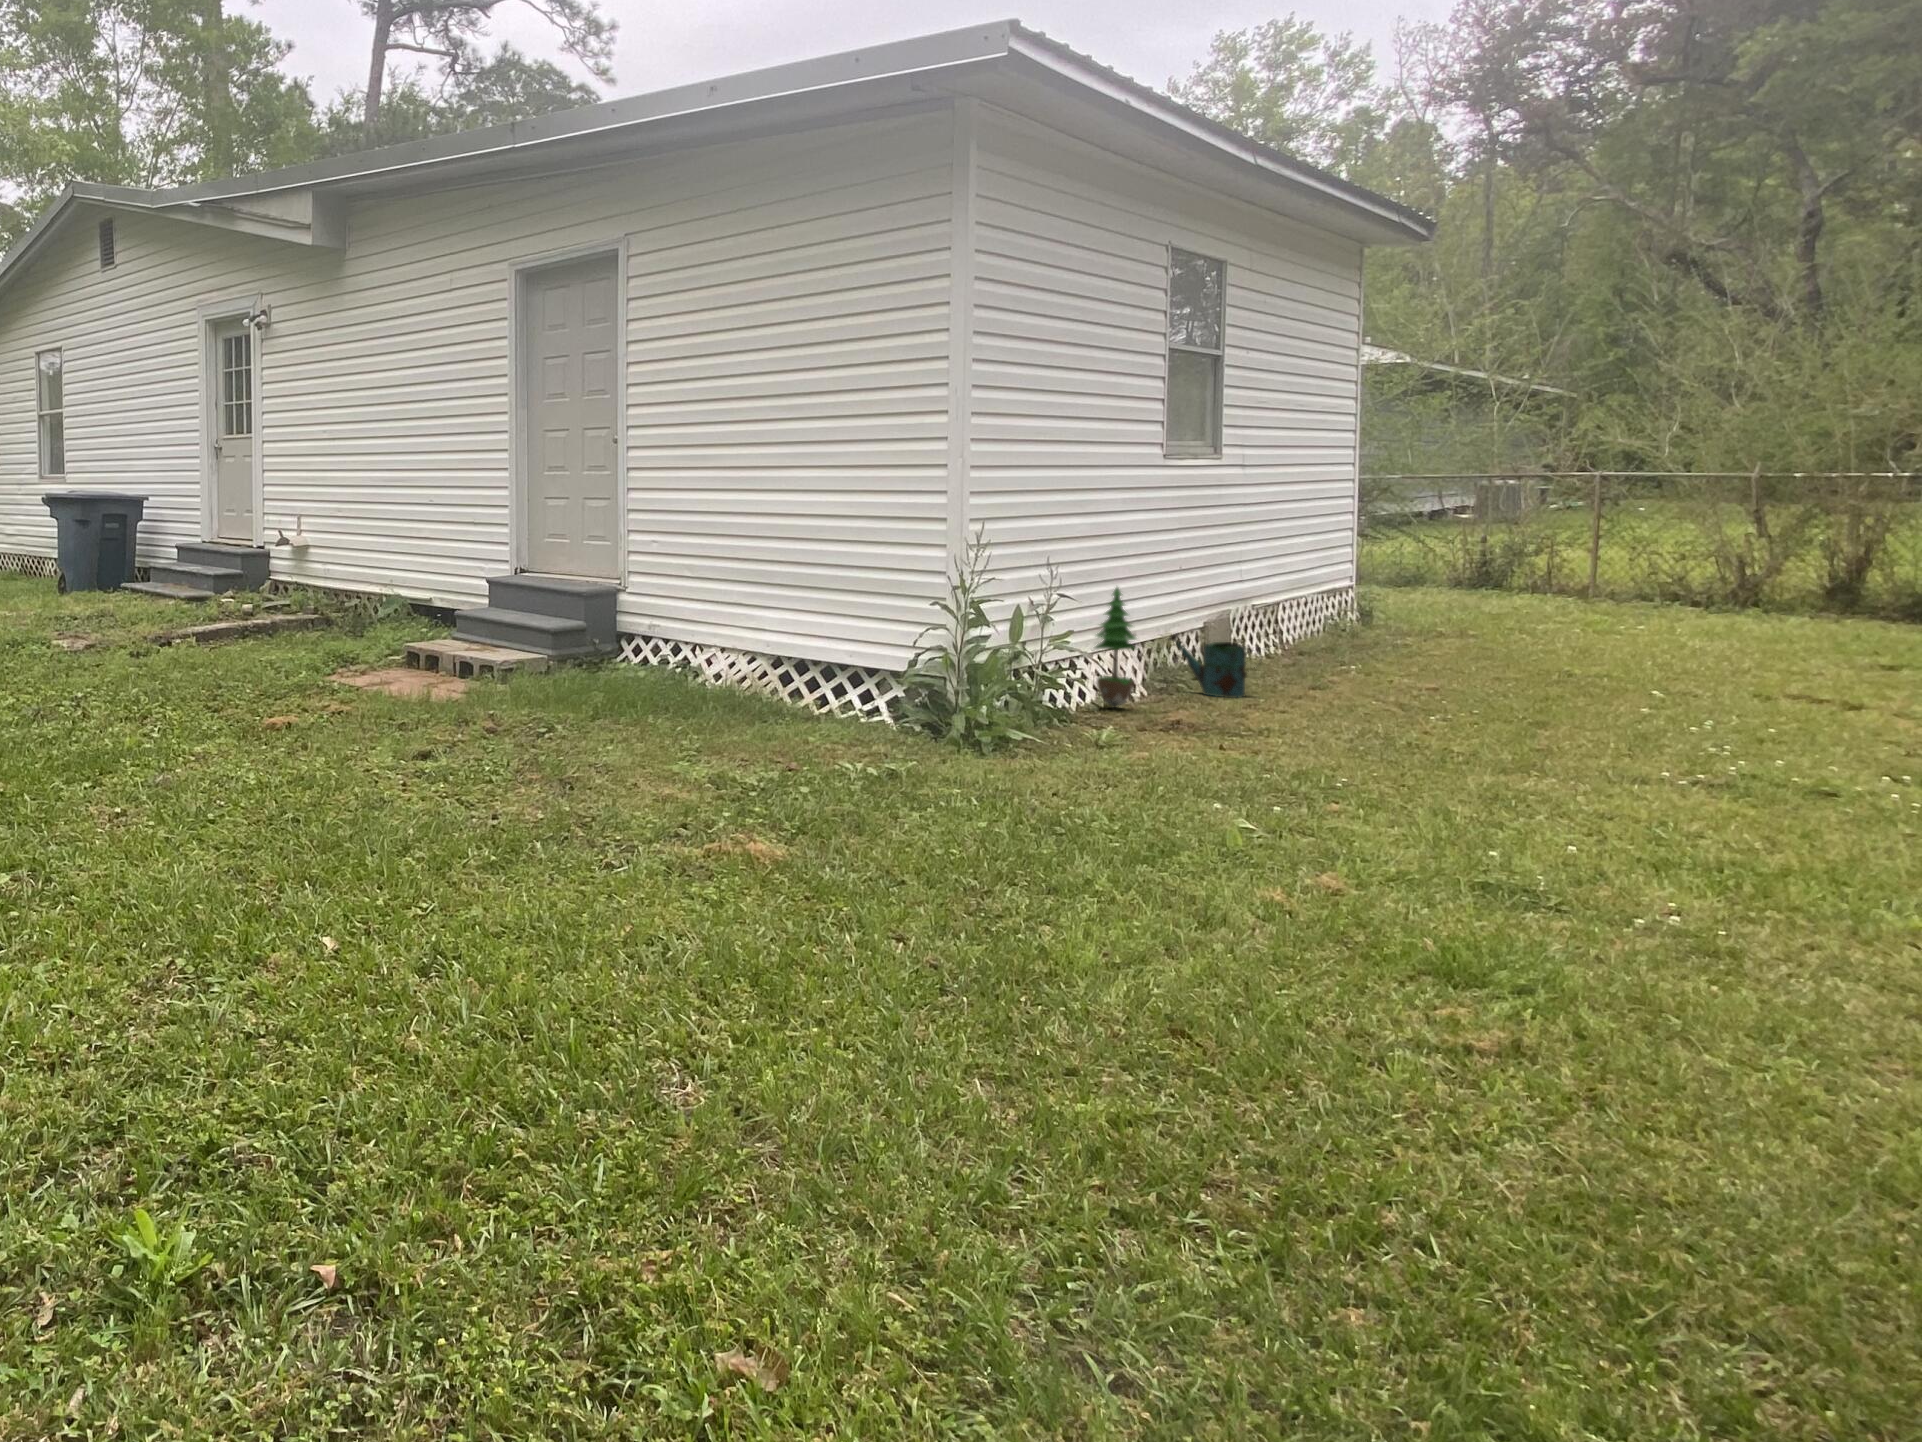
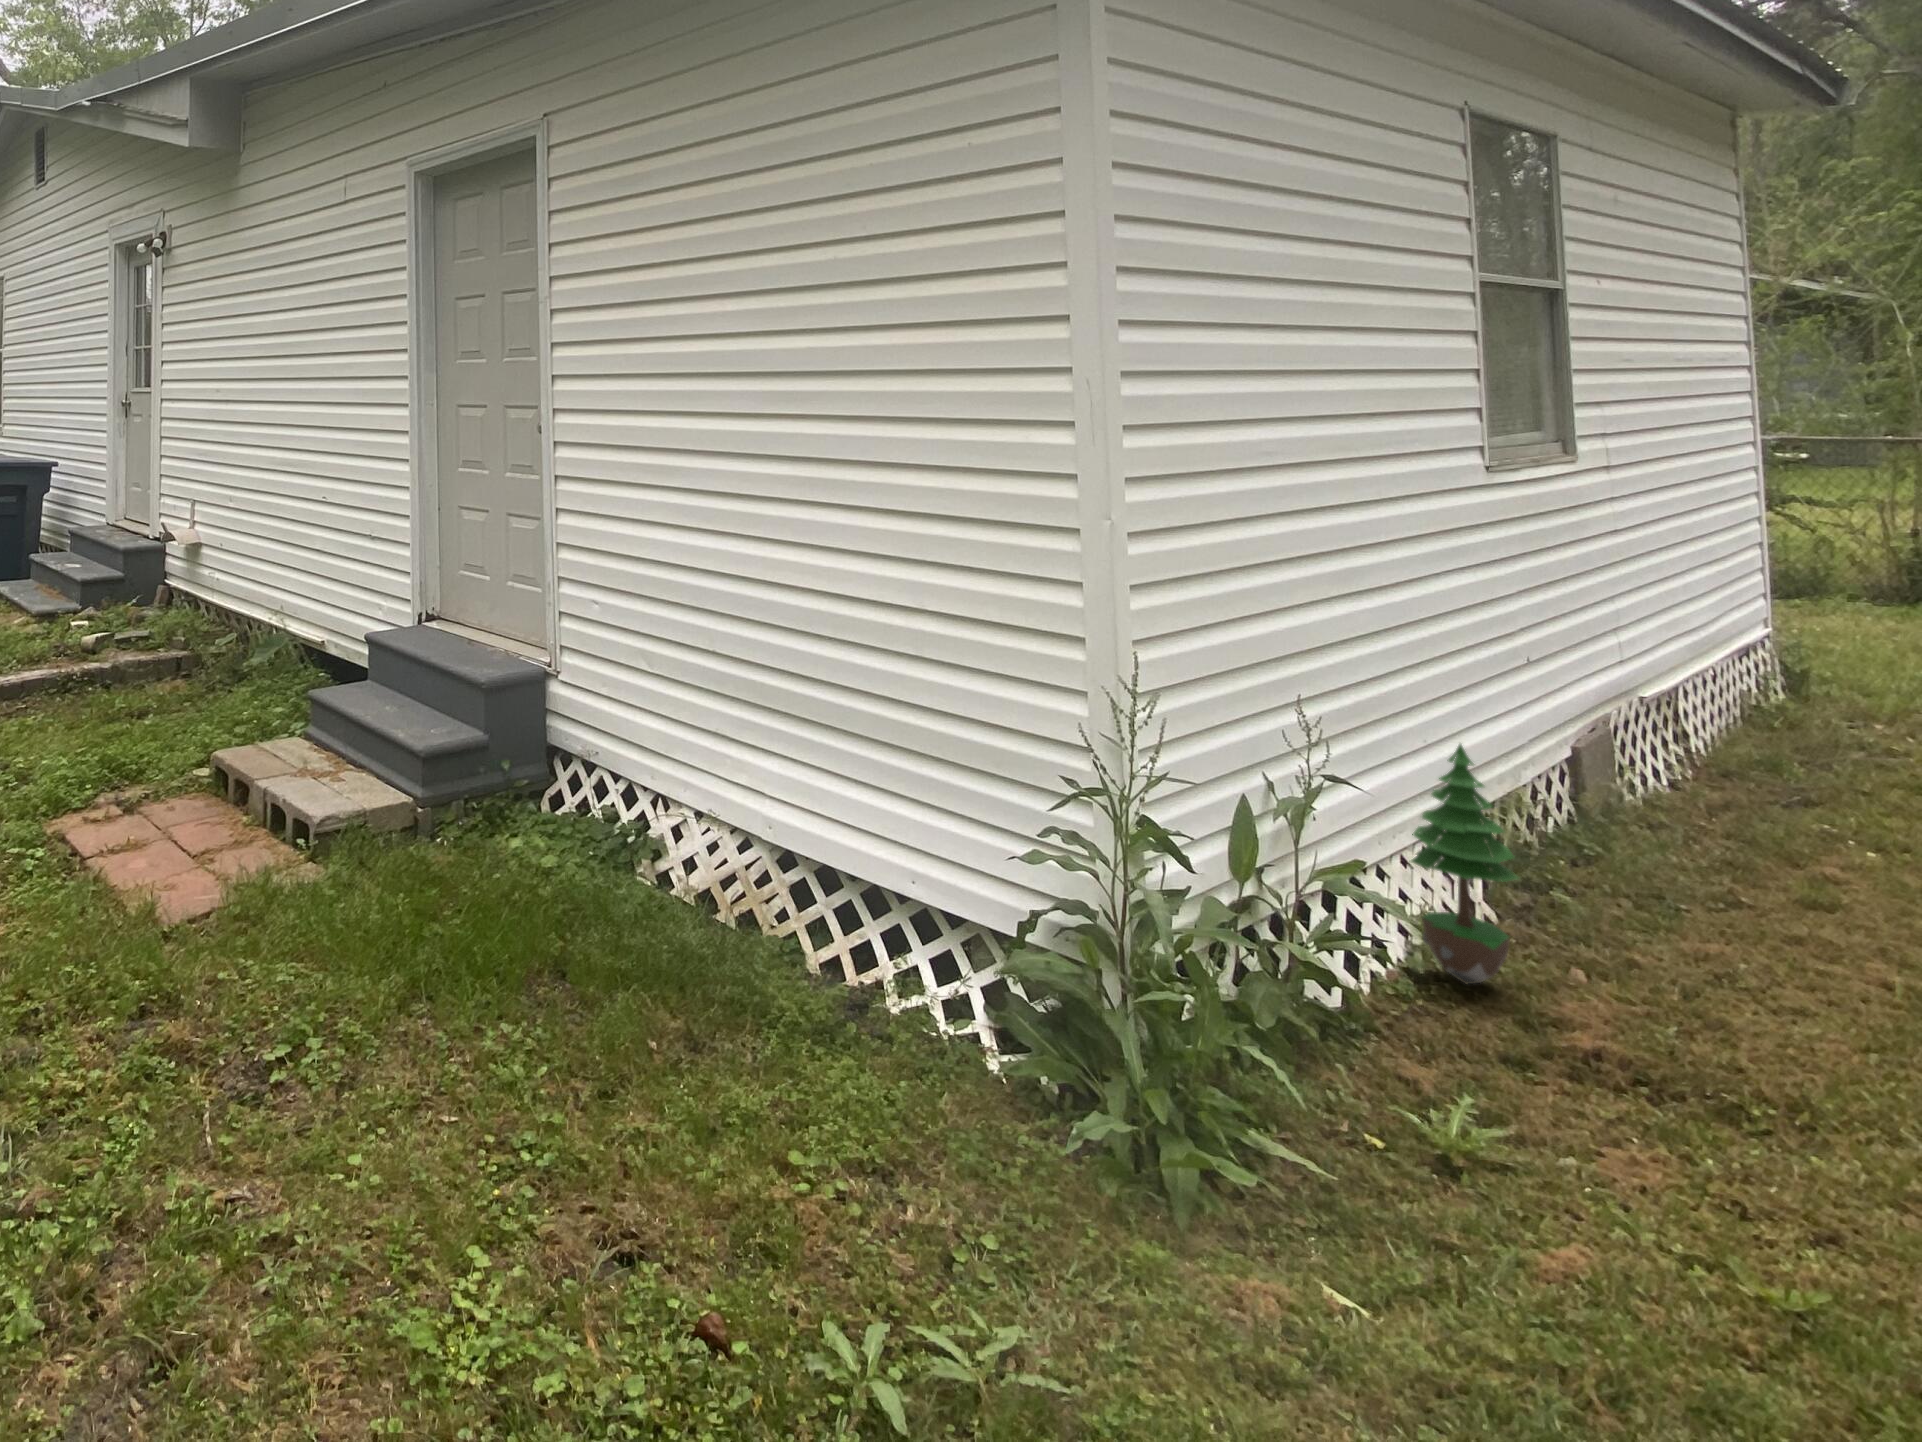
watering can: present [1168,634,1255,698] -> none [1528,784,1750,935]

